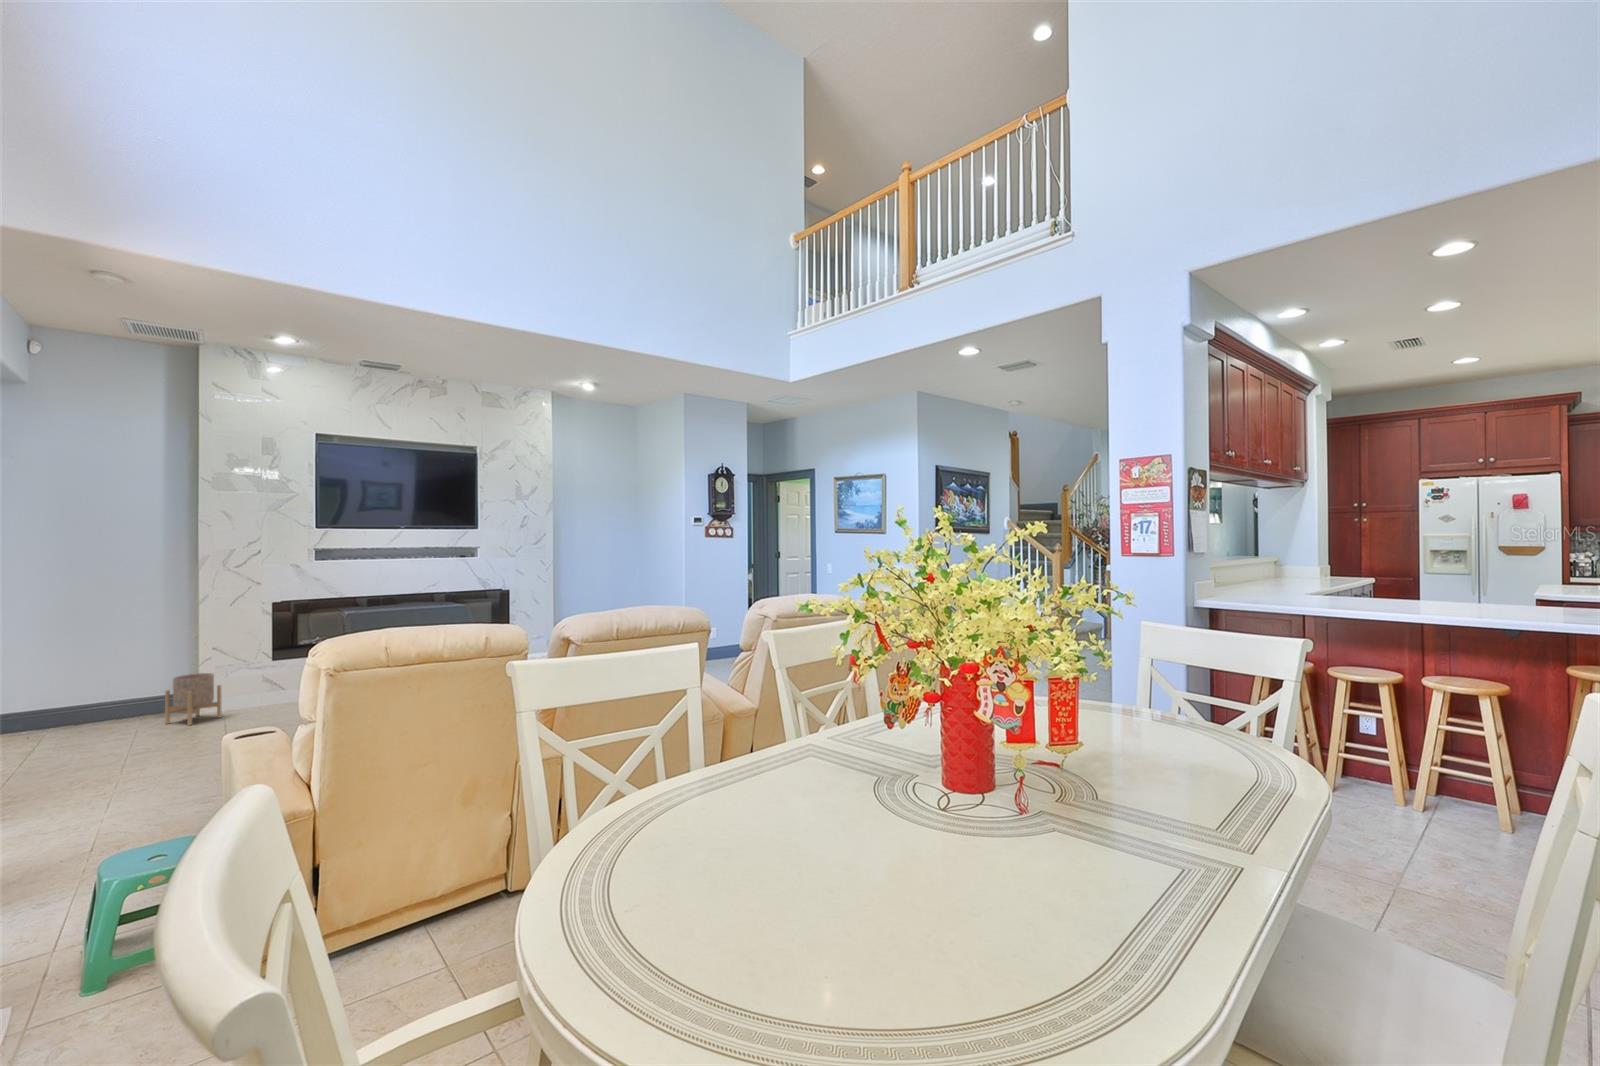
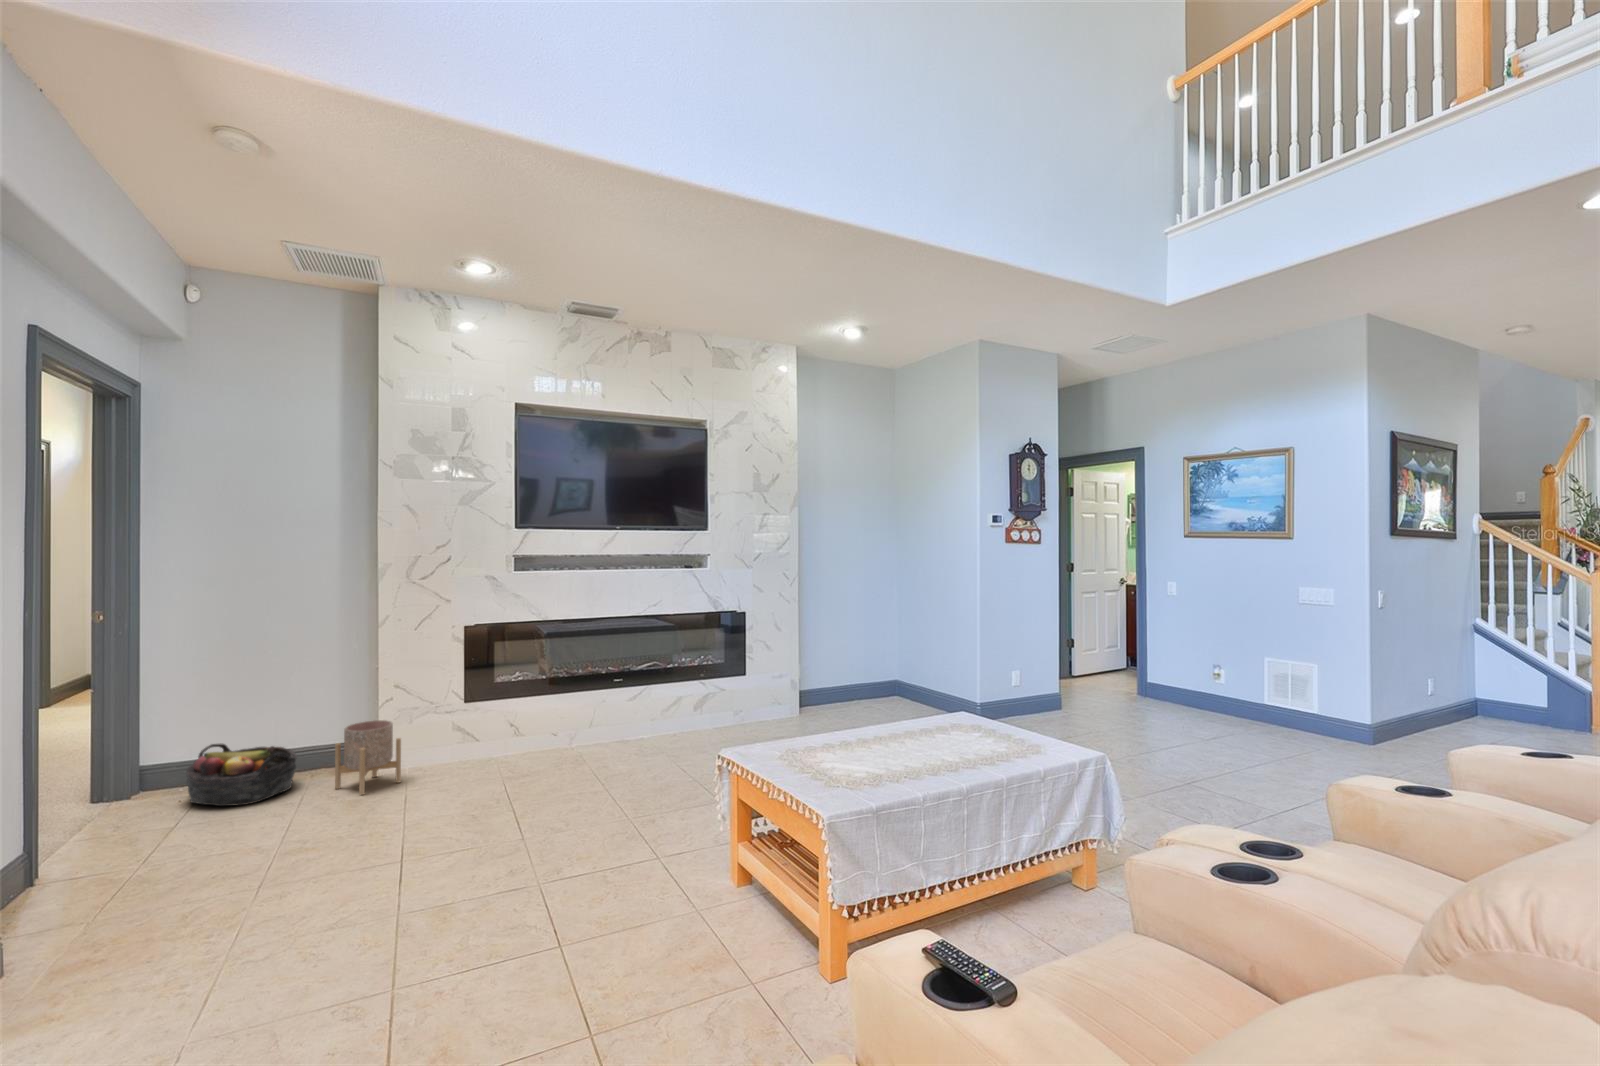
basket: none [35,692,131,737] -> present [186,744,297,806]

